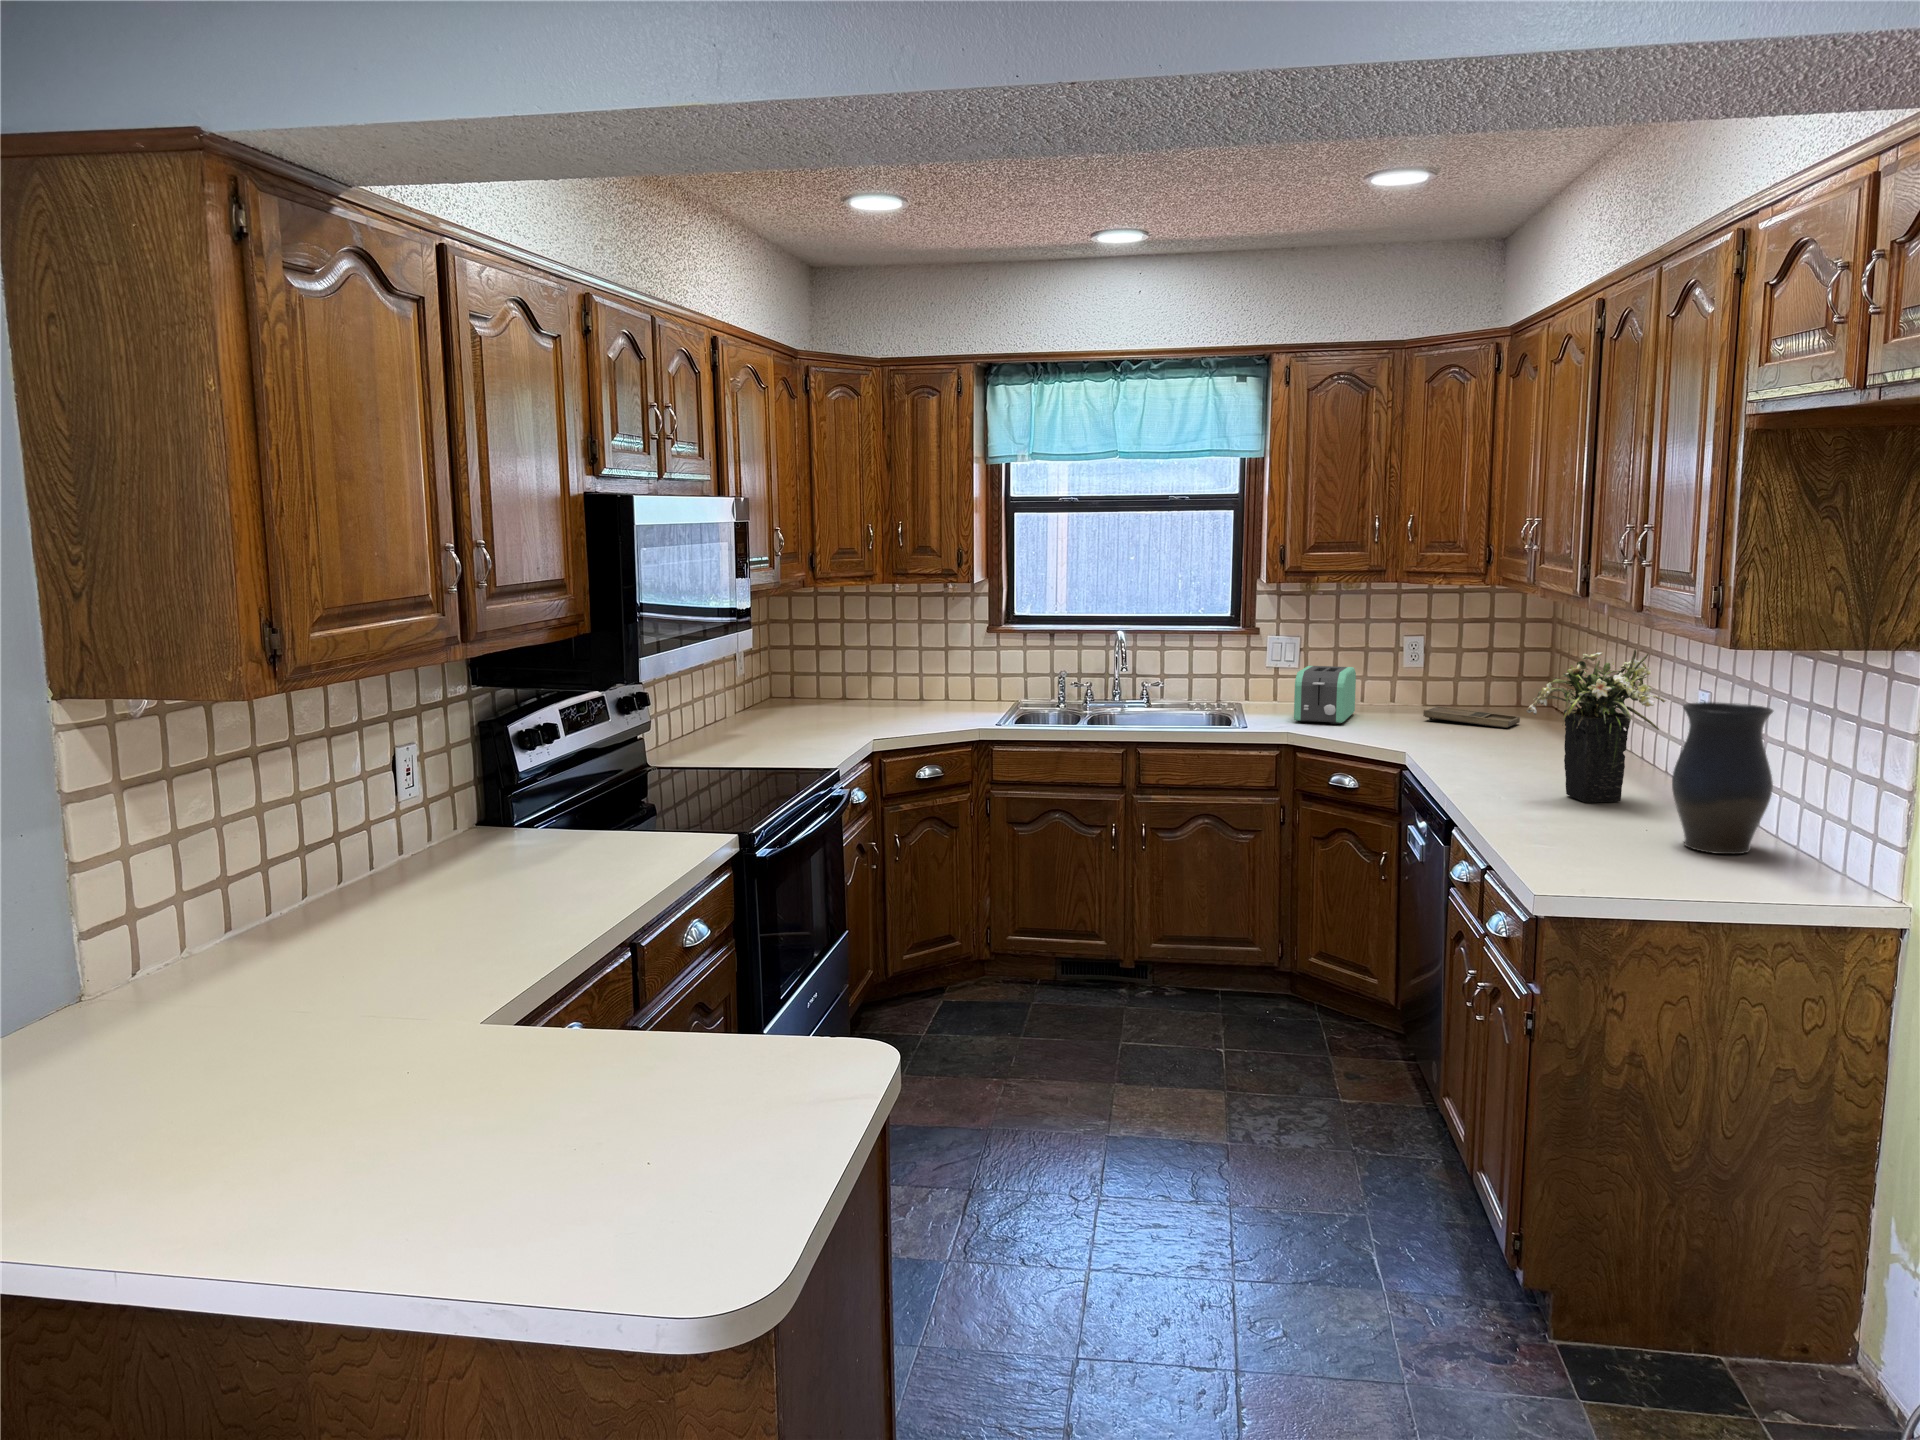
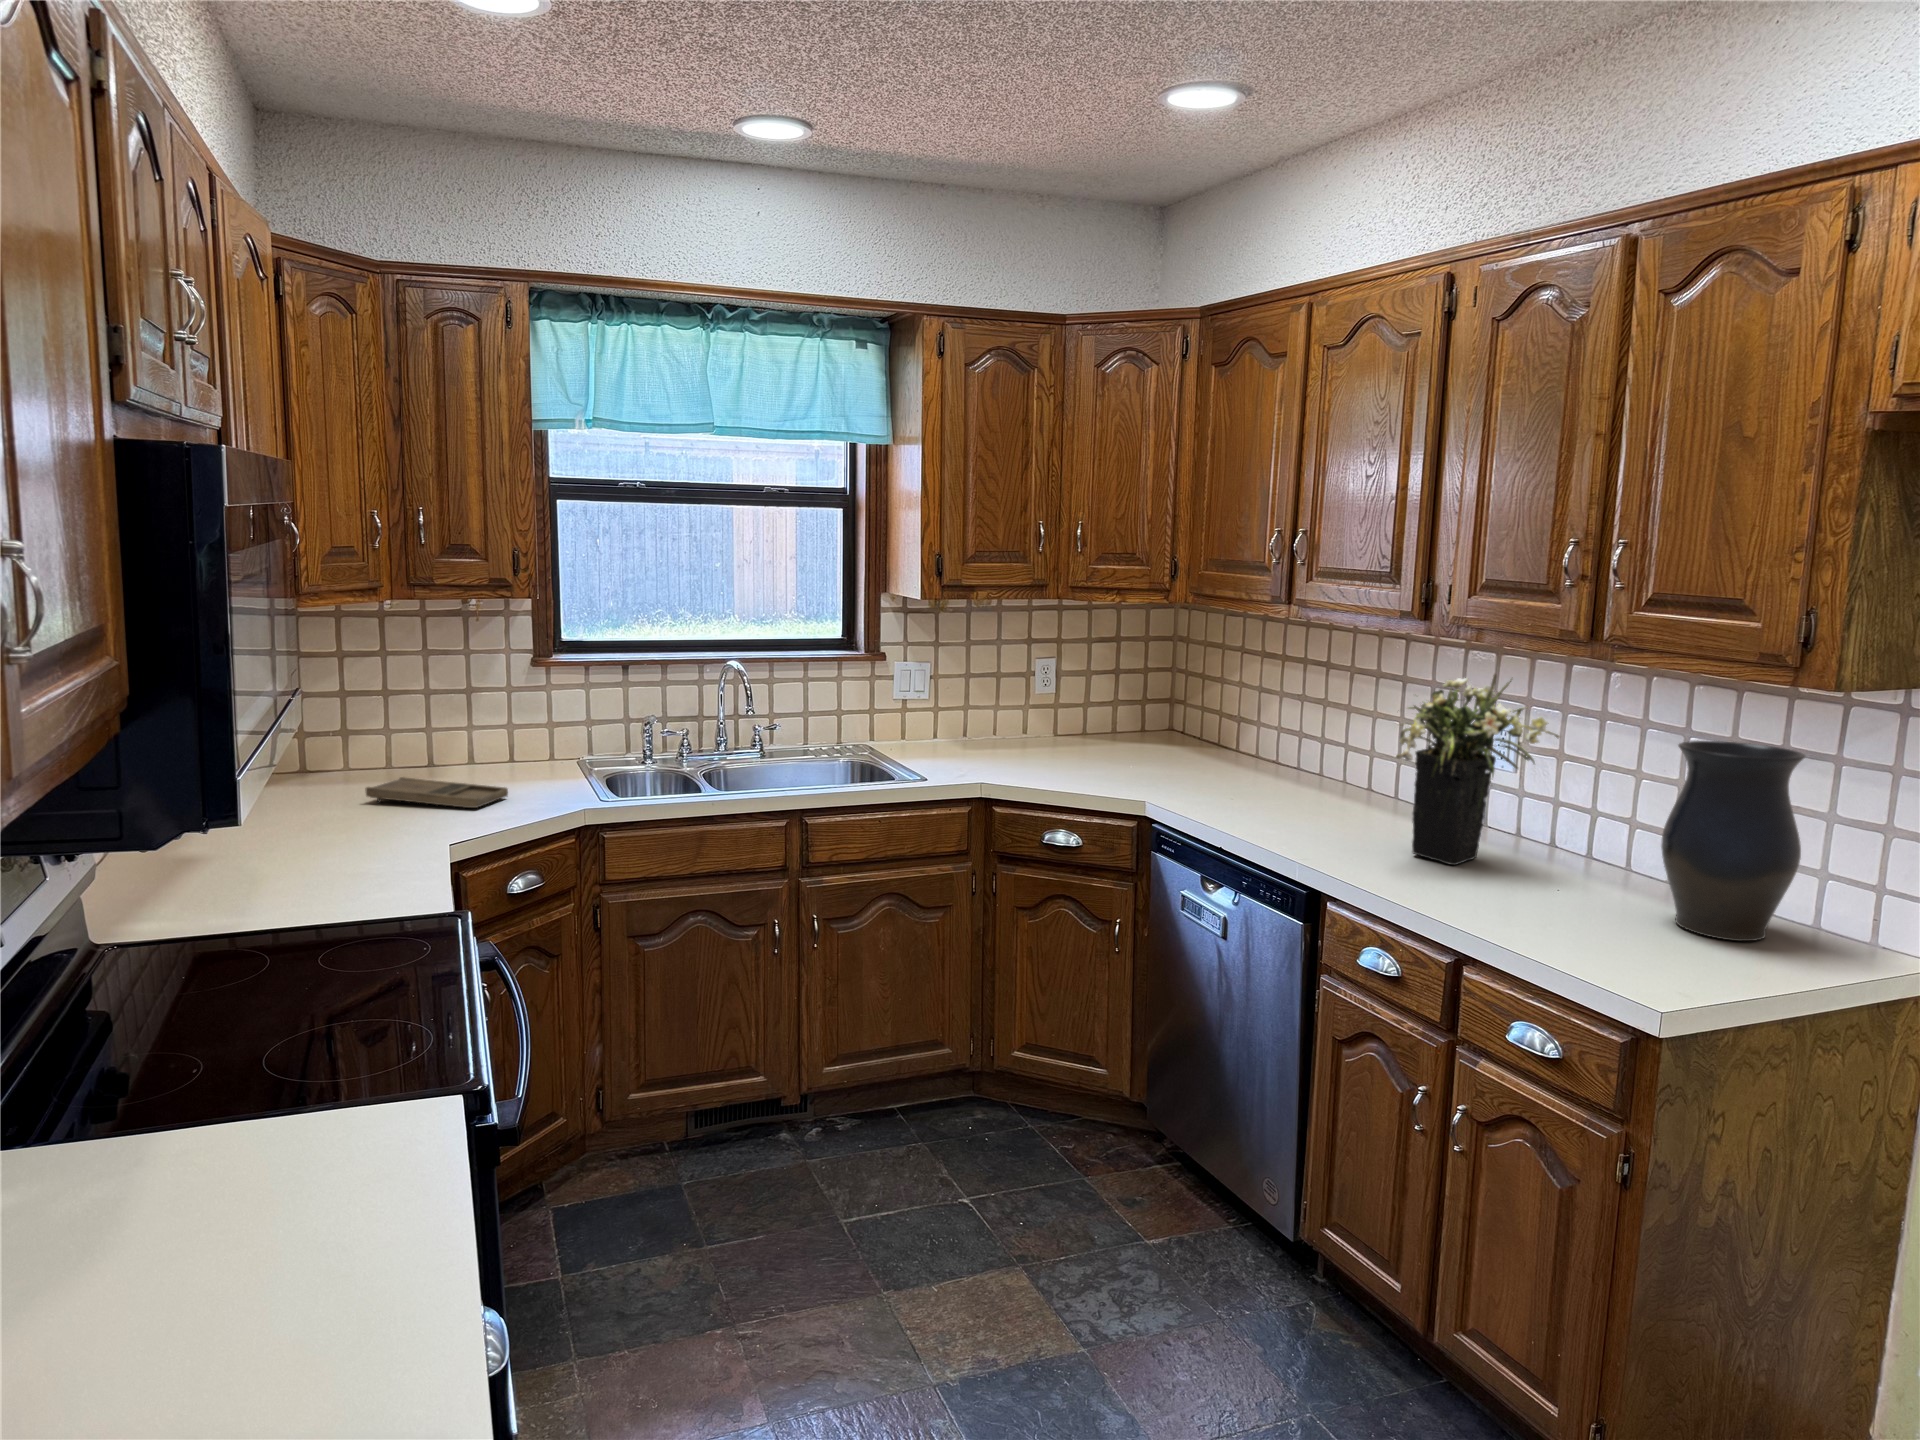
toaster: present [1294,666,1356,724] -> none [949,696,1016,766]
tray: present [1423,706,1520,728] -> present [365,777,508,808]

